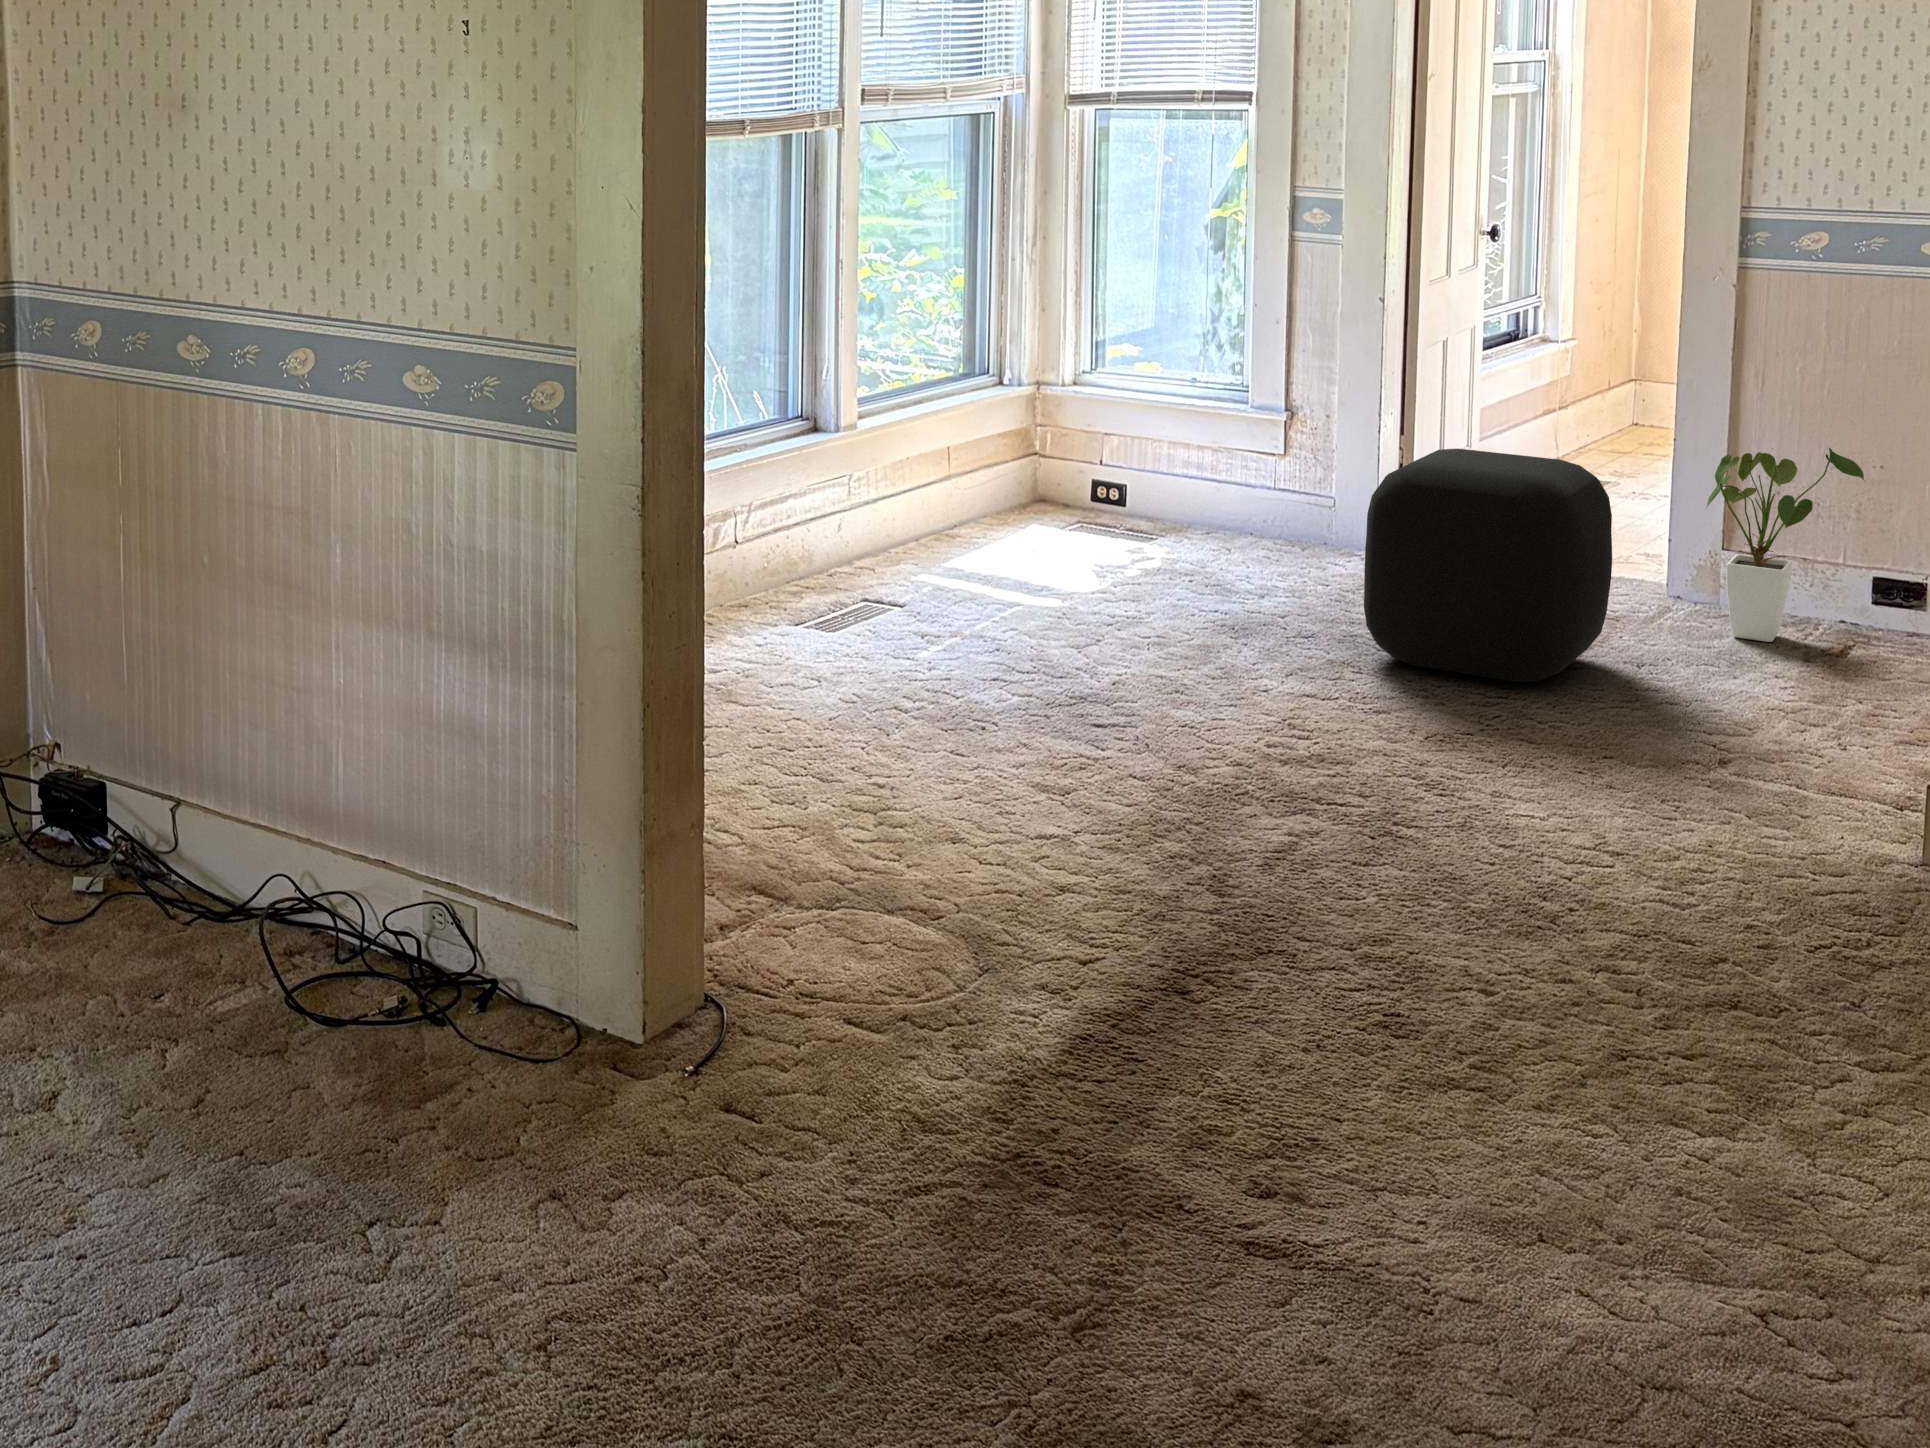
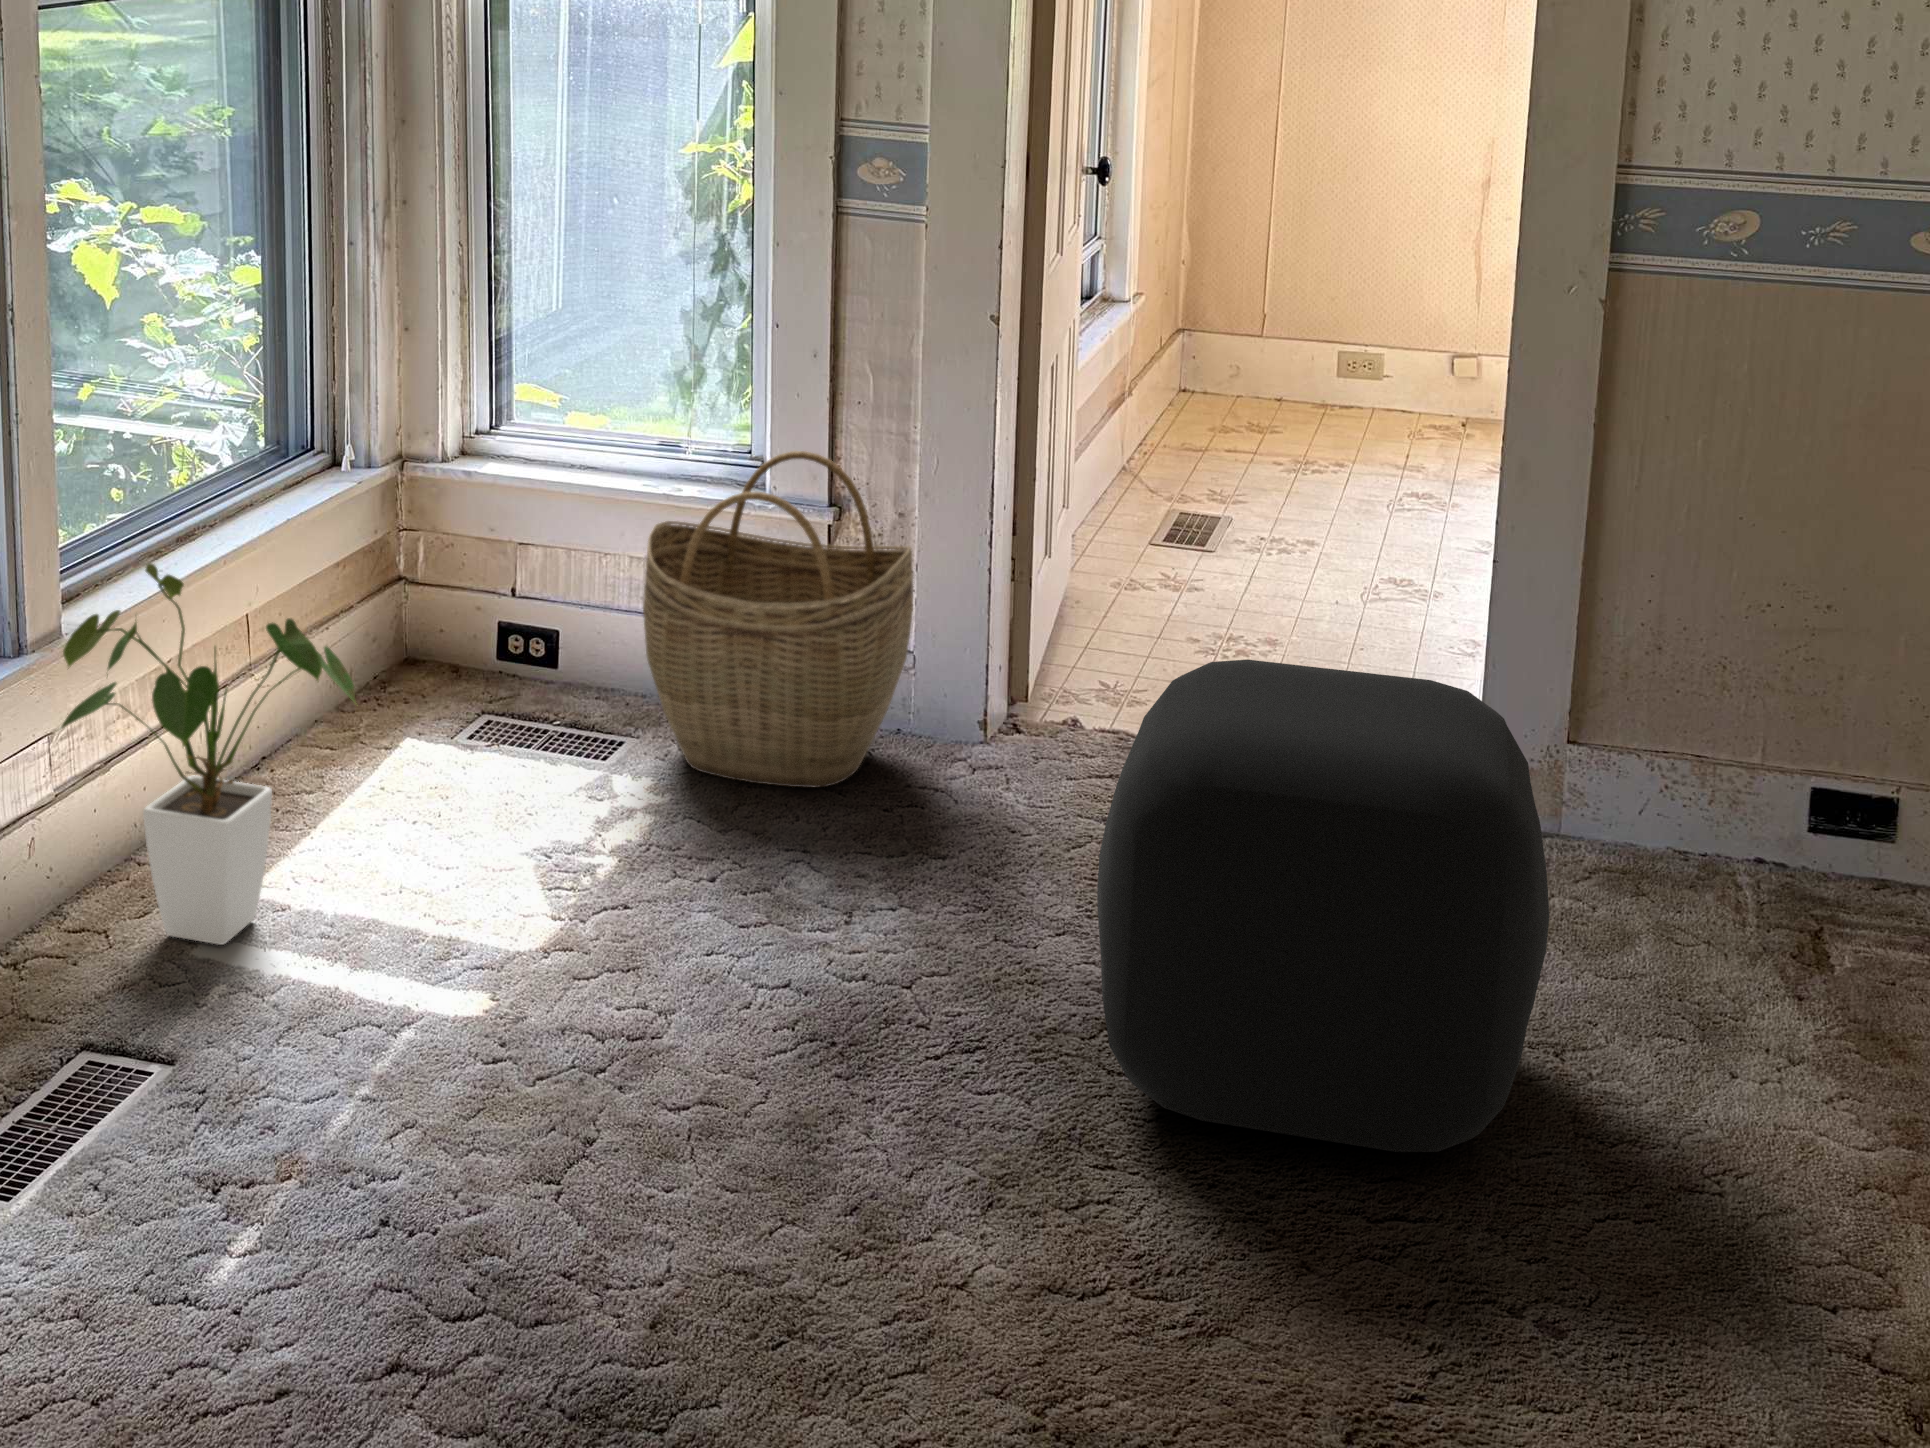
woven basket: none [1167,375,1324,558] -> present [643,451,913,787]
house plant: present [1706,448,1865,642] -> present [60,563,355,945]

